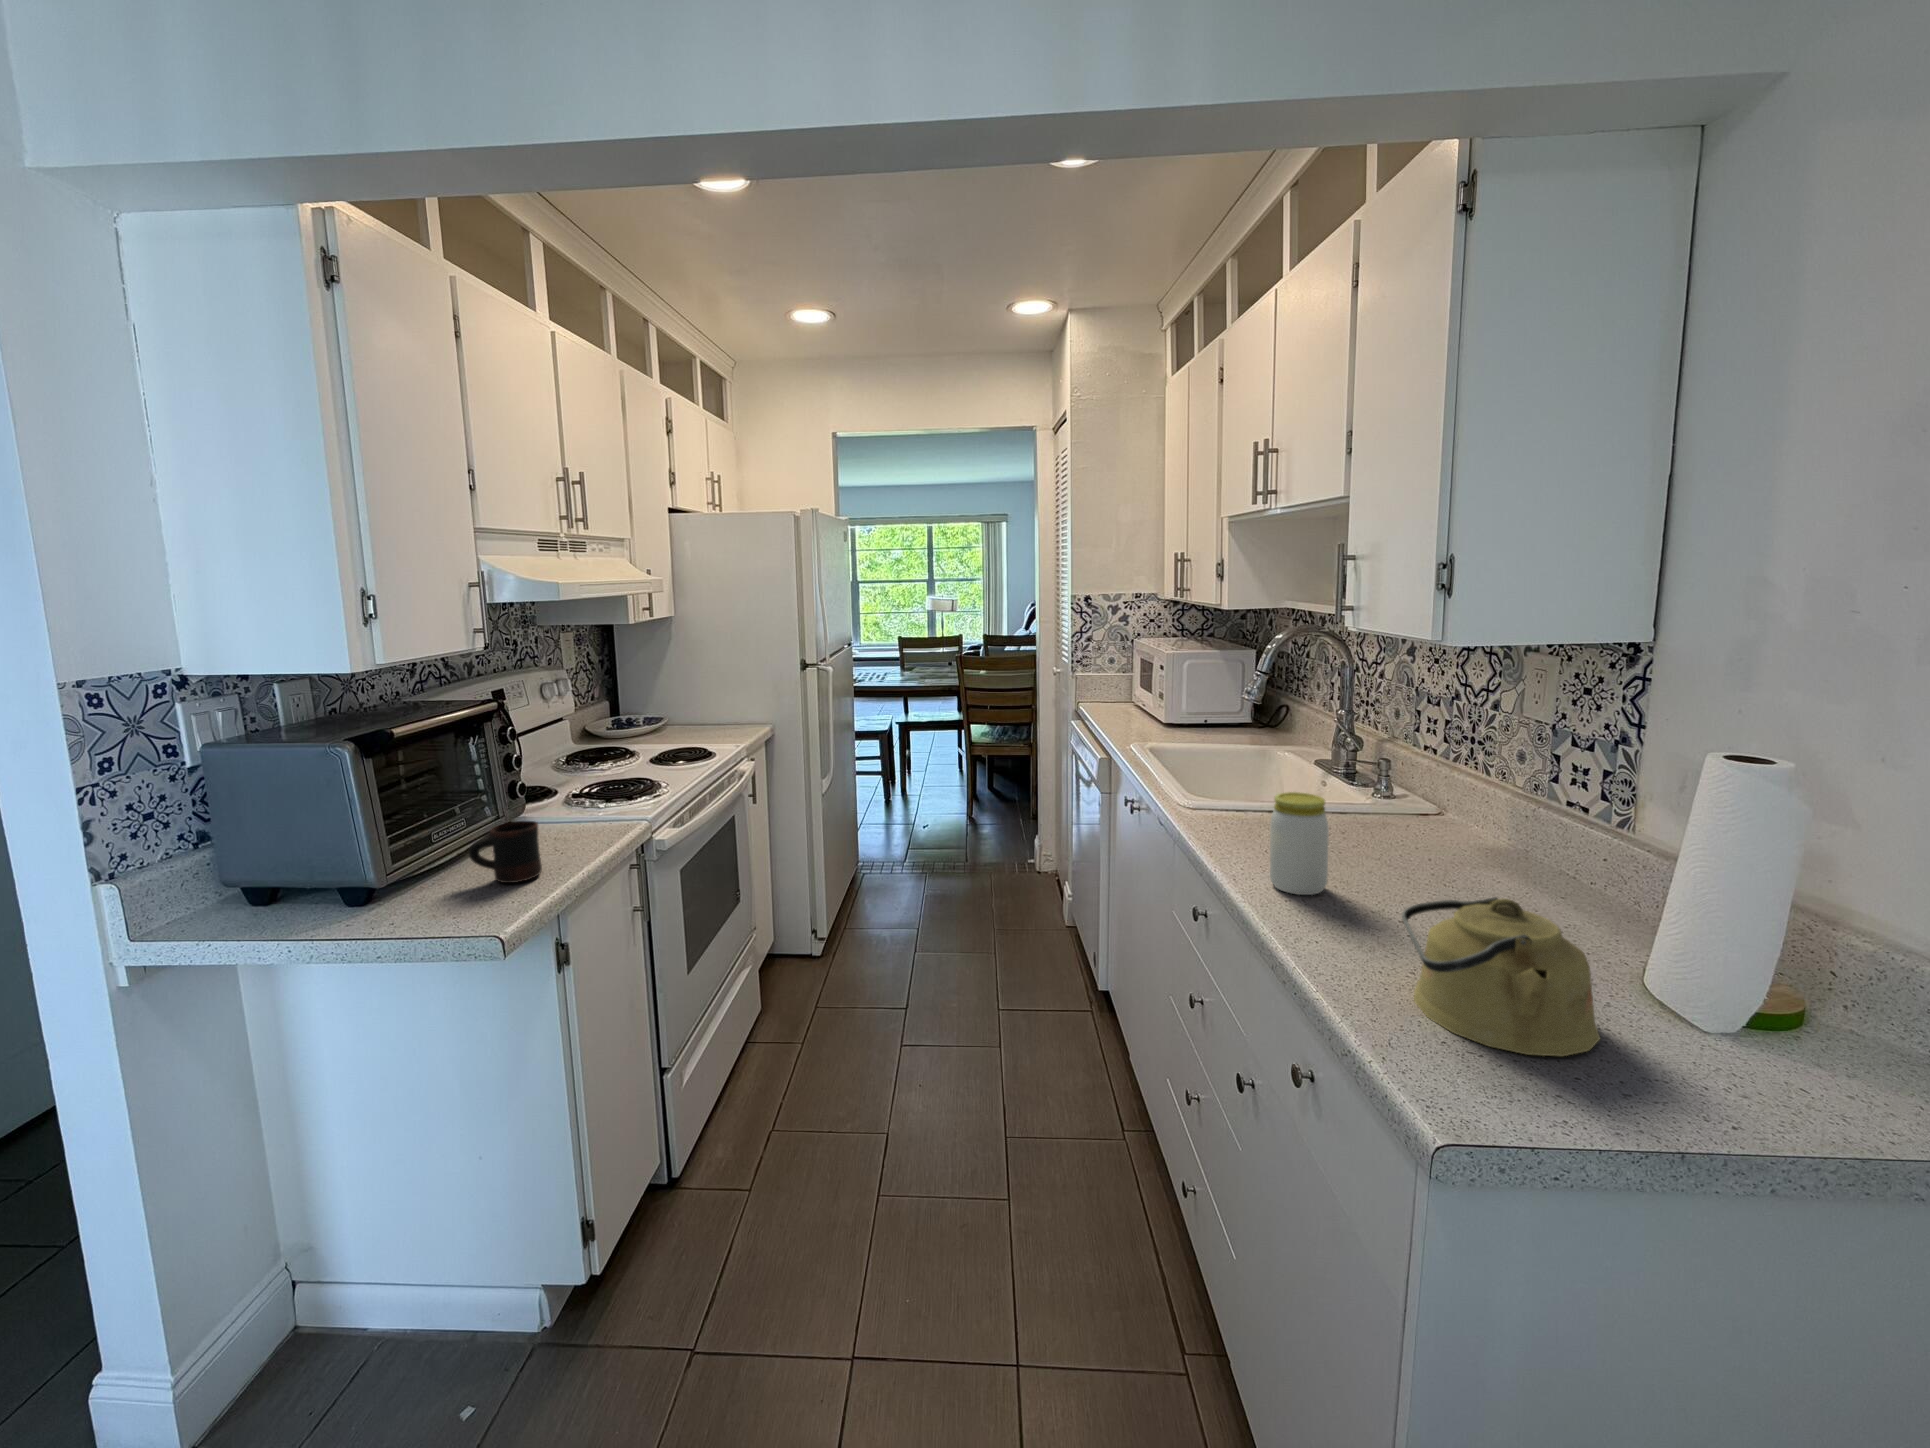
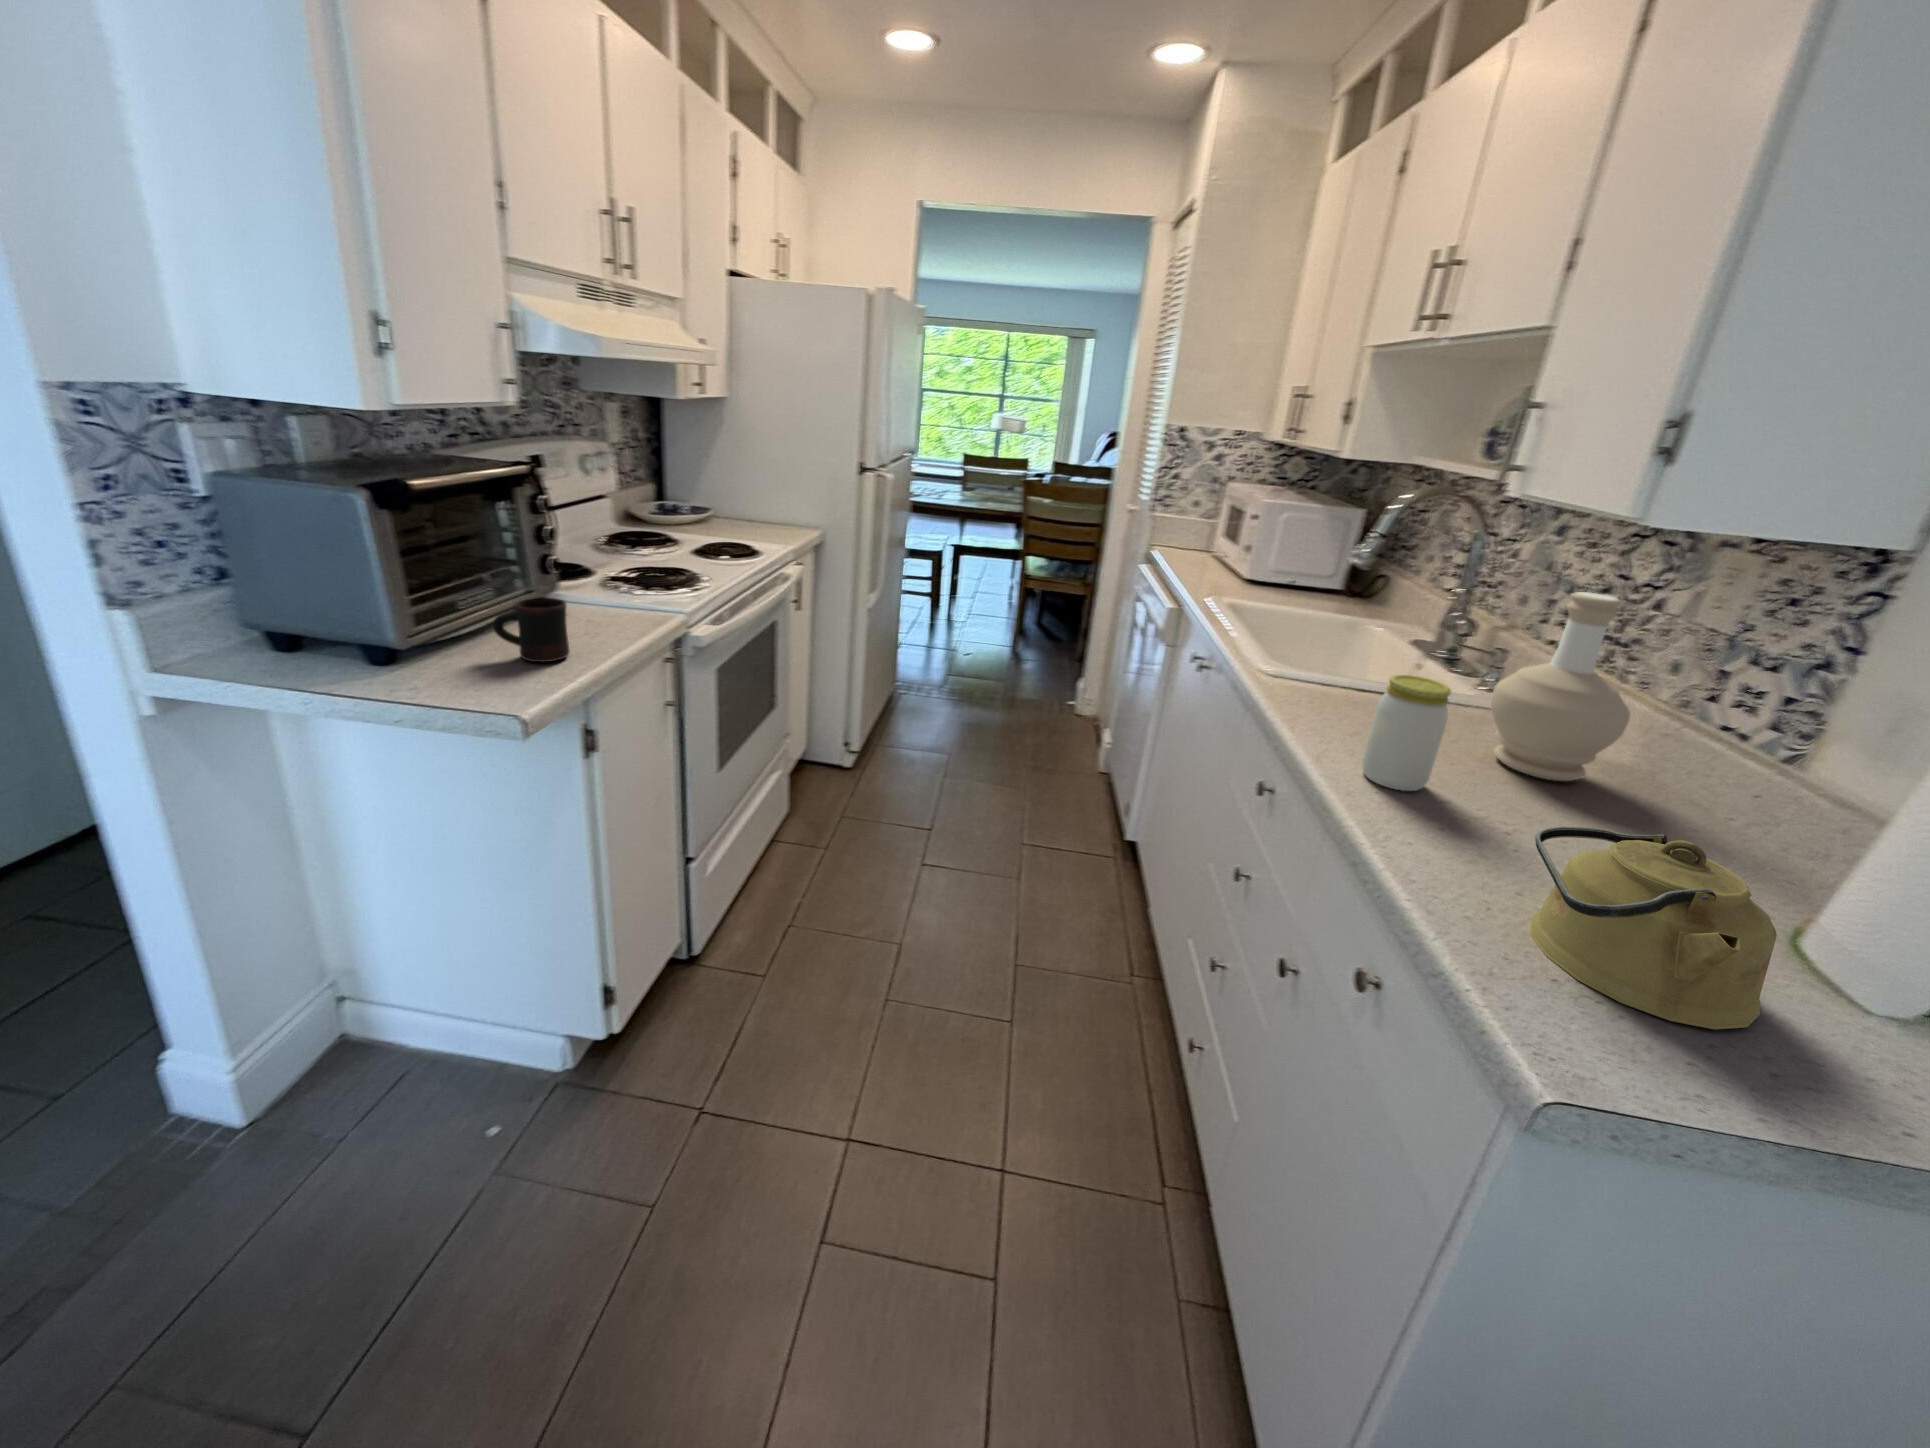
bottle: none [1371,704,1483,869] -> present [1491,592,1630,781]

